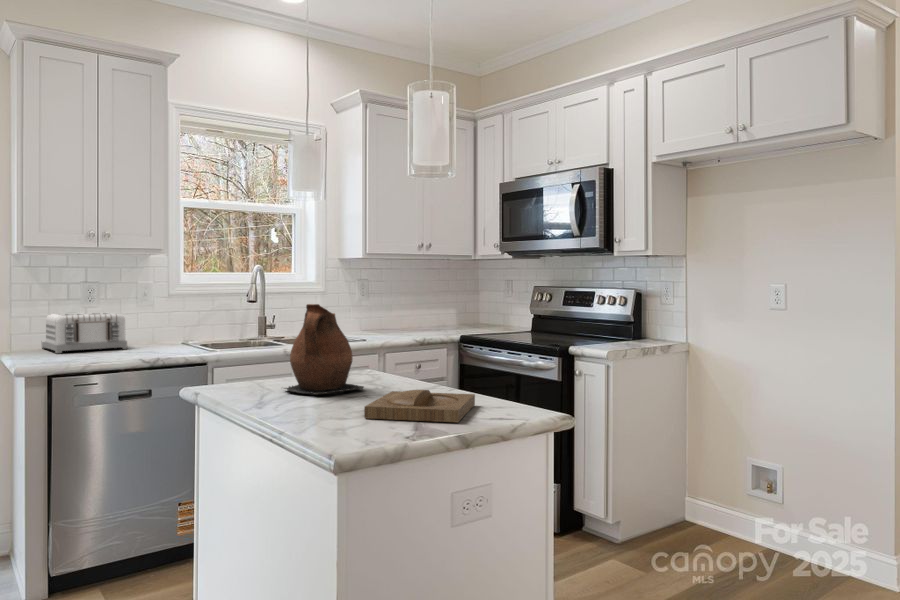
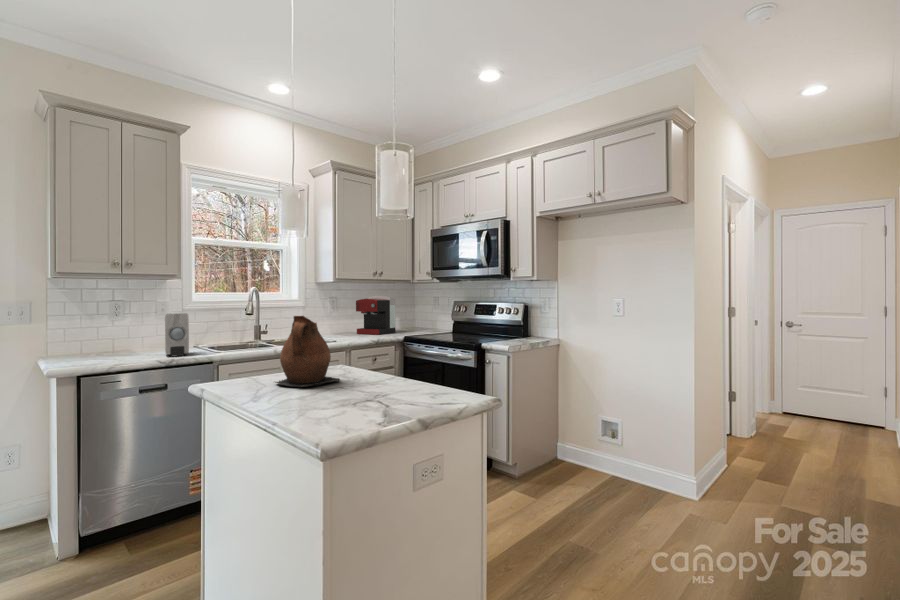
coffee maker: none [394,277,450,332] -> present [356,296,395,335]
soap dispenser: none [148,299,177,355] -> present [165,313,189,356]
toaster: present [42,313,127,353] -> none [75,324,148,357]
tray: present [364,390,475,423] -> none [343,382,428,408]

